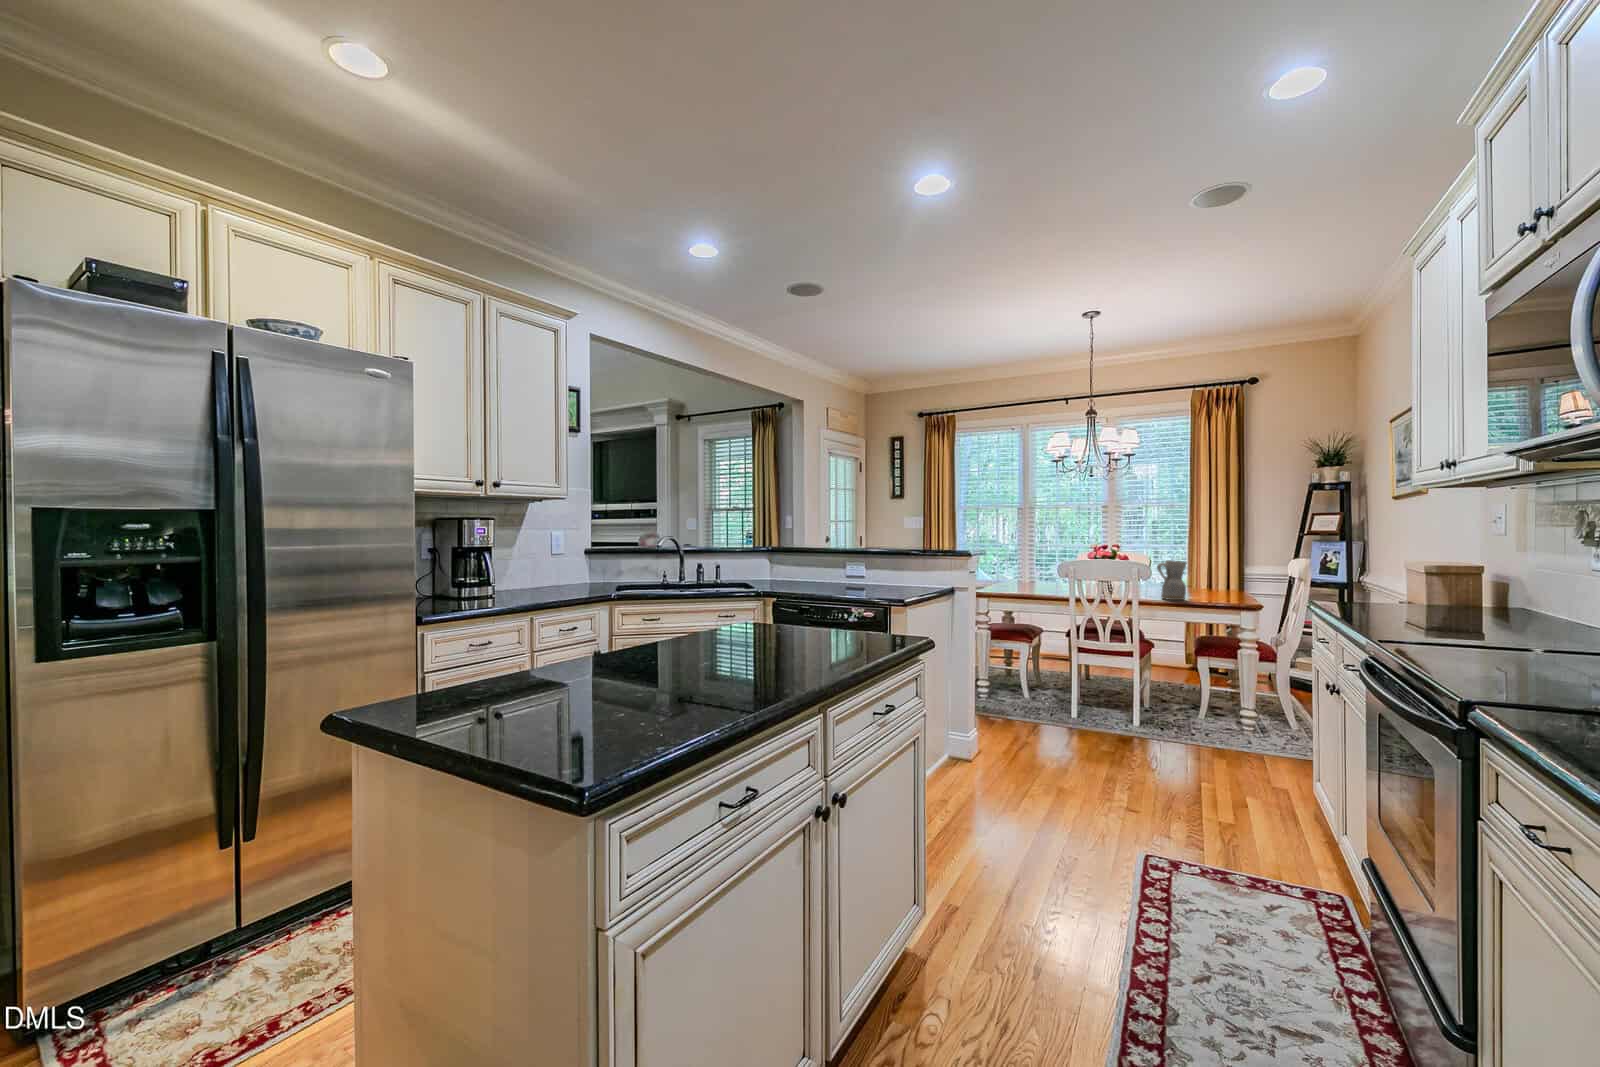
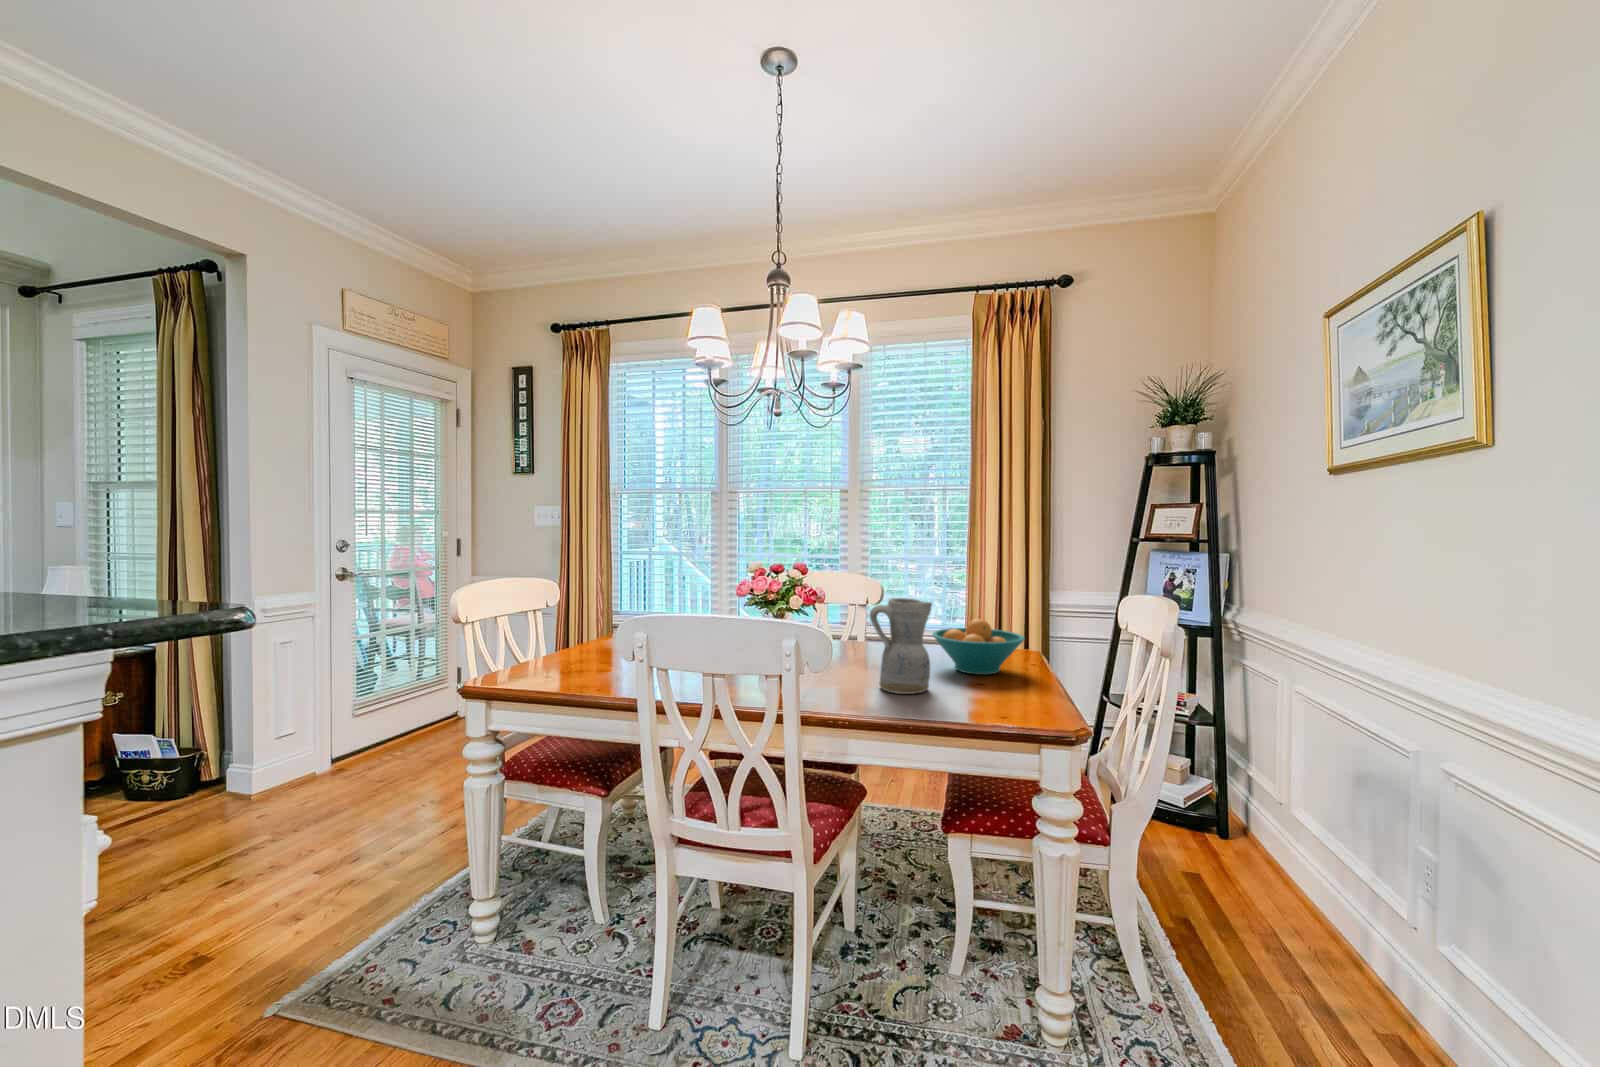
fruit bowl: none [1182,572,1231,597] -> present [932,619,1025,675]

